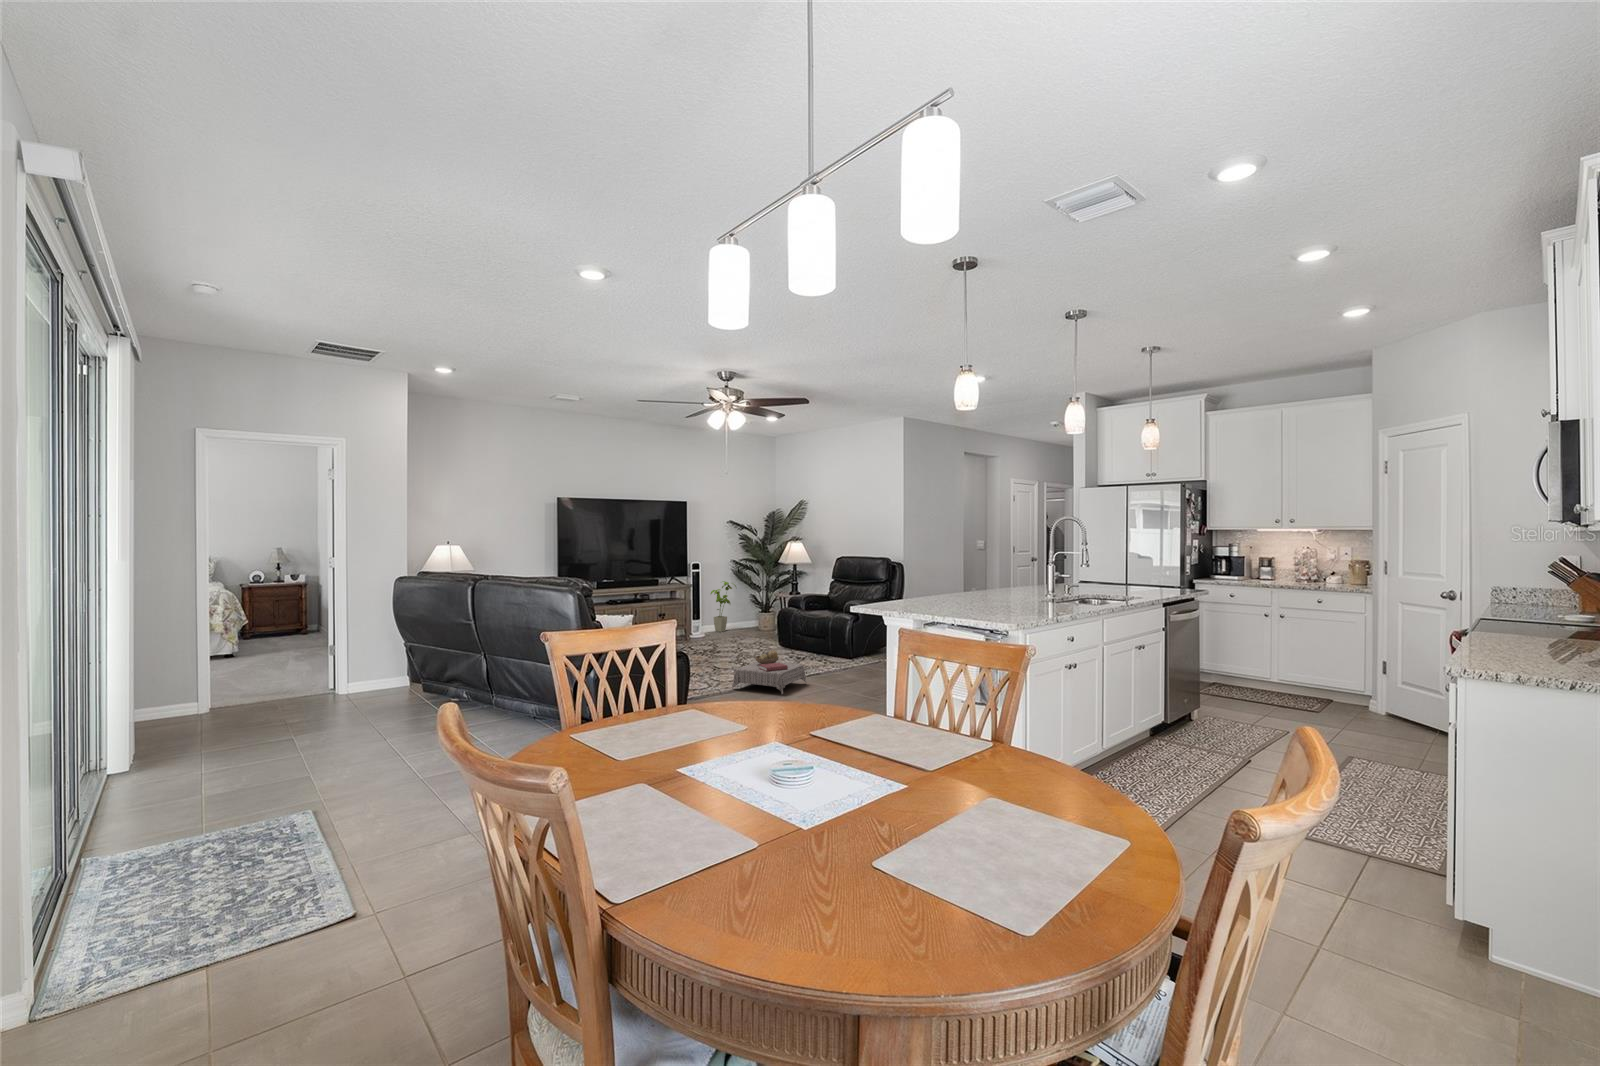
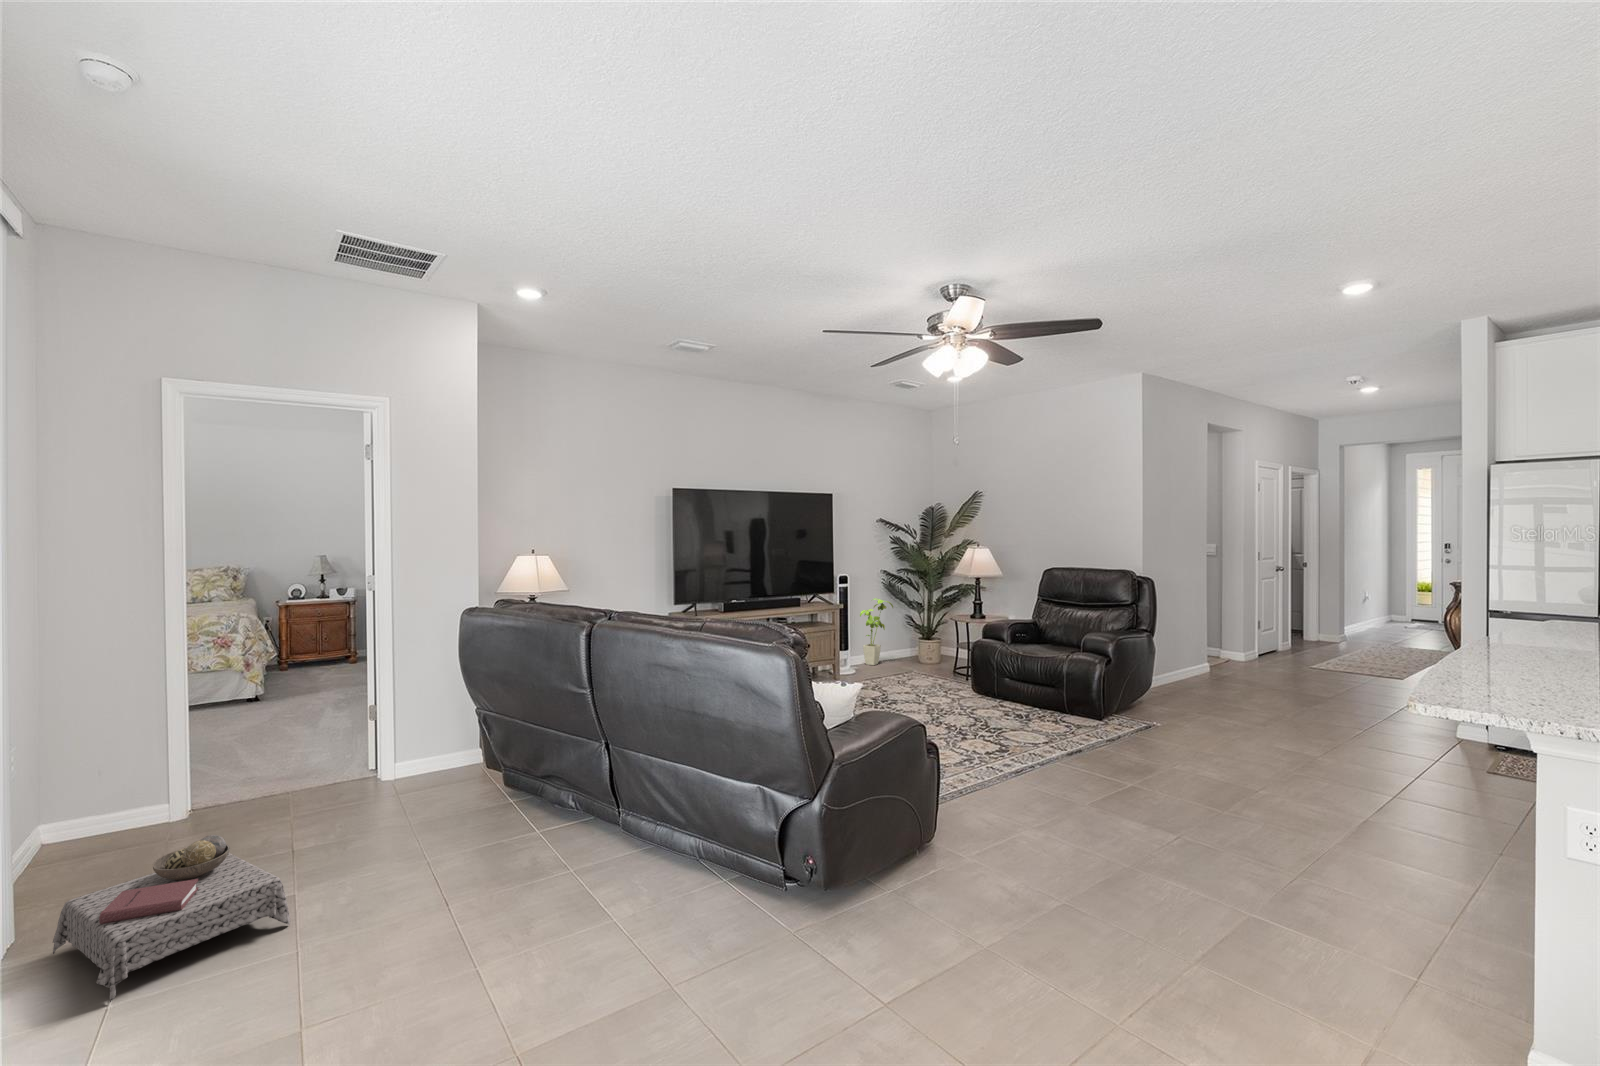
ottoman: present [732,650,806,695] -> present [53,835,290,1002]

